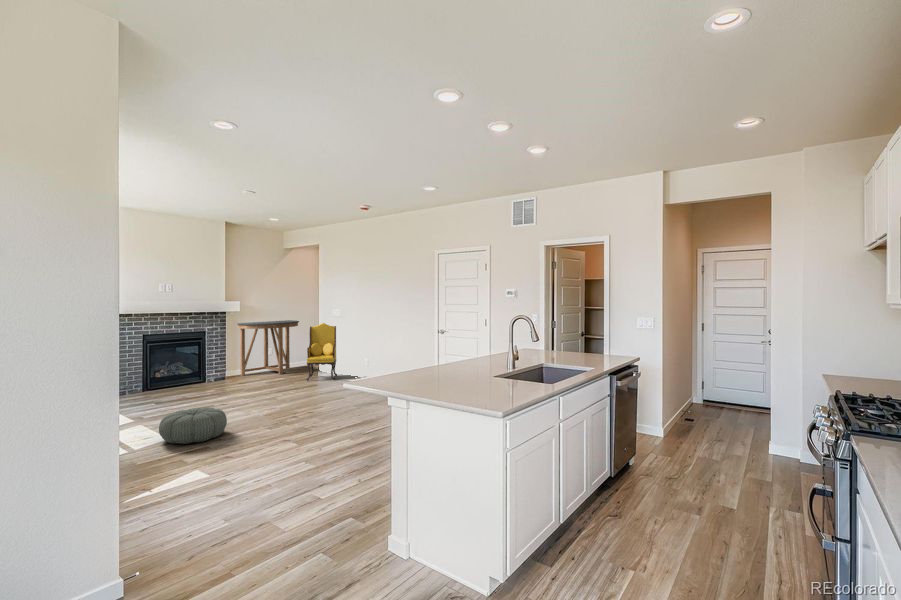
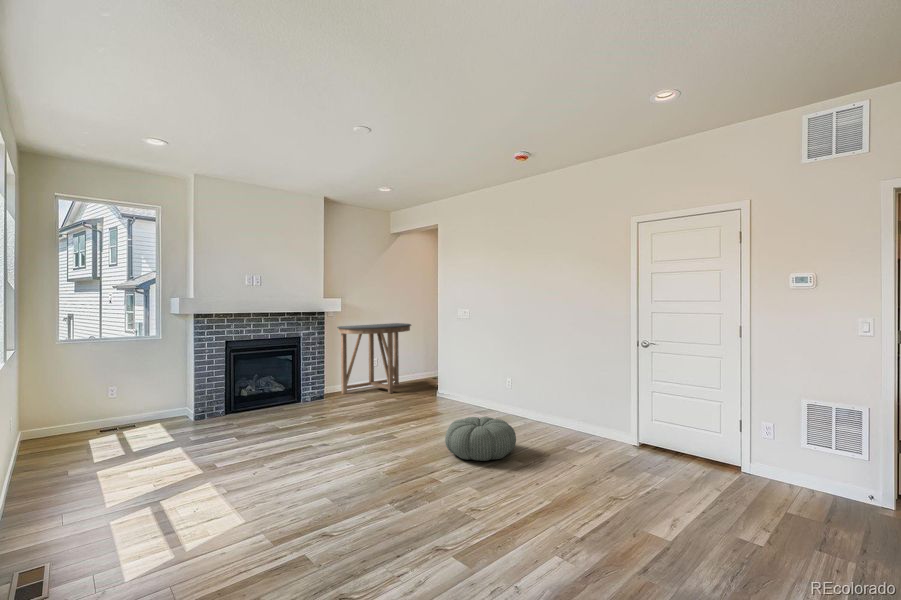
armchair: present [306,323,337,381] -> none [427,327,465,406]
pouf: present [159,407,227,444] -> present [445,417,516,461]

